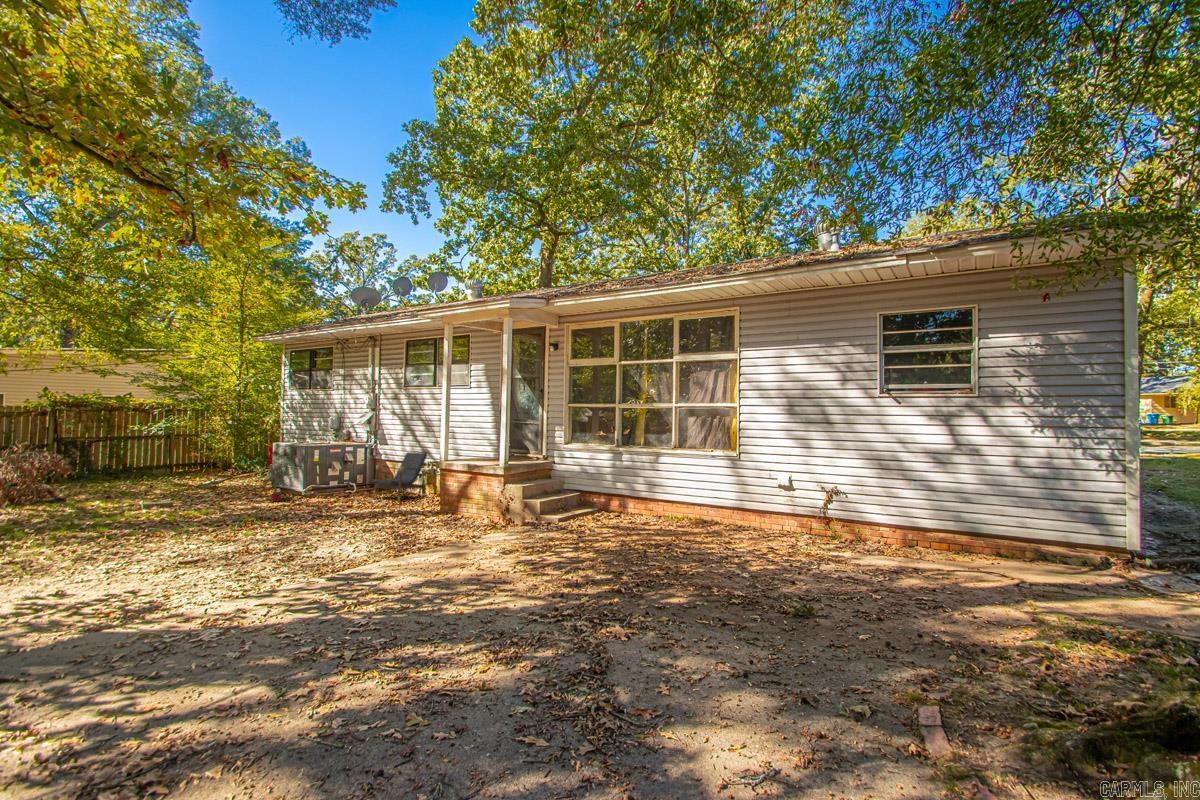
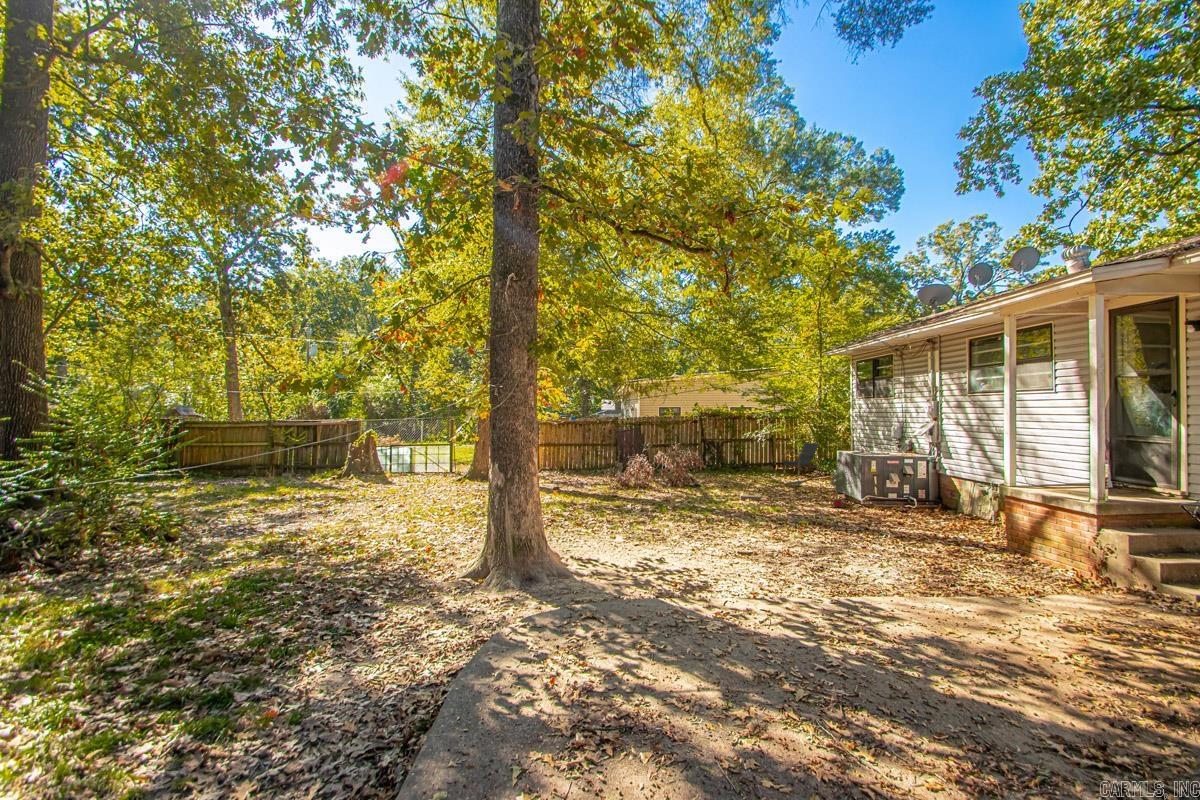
lounge chair: present [371,452,427,501] -> present [781,443,818,474]

